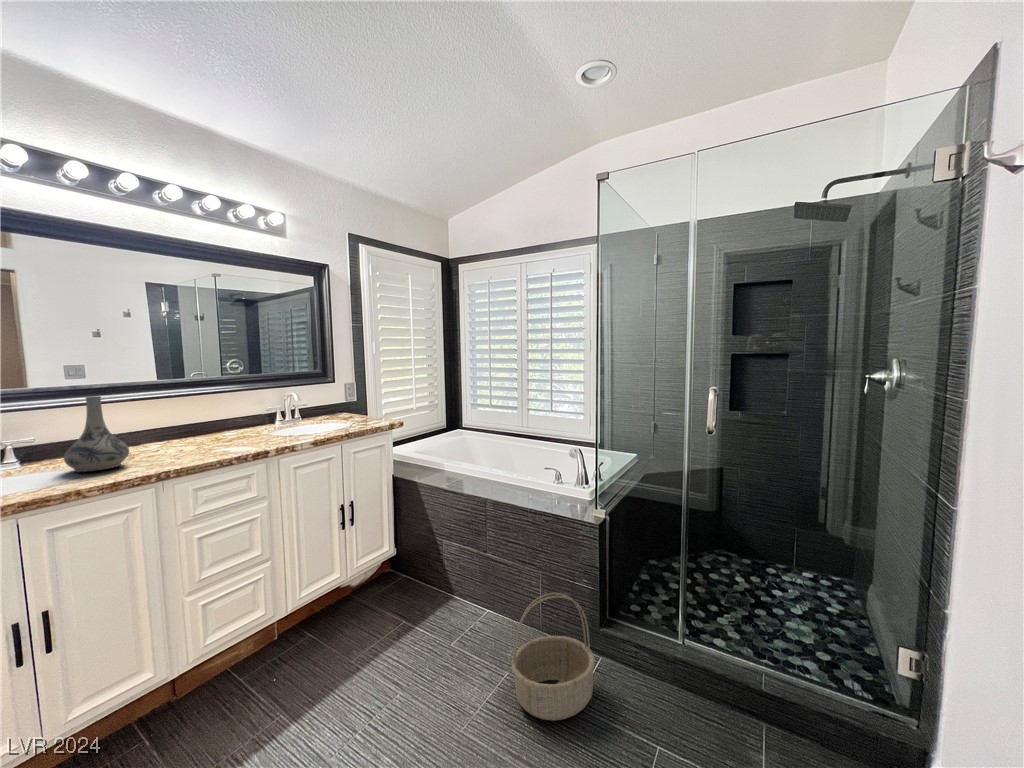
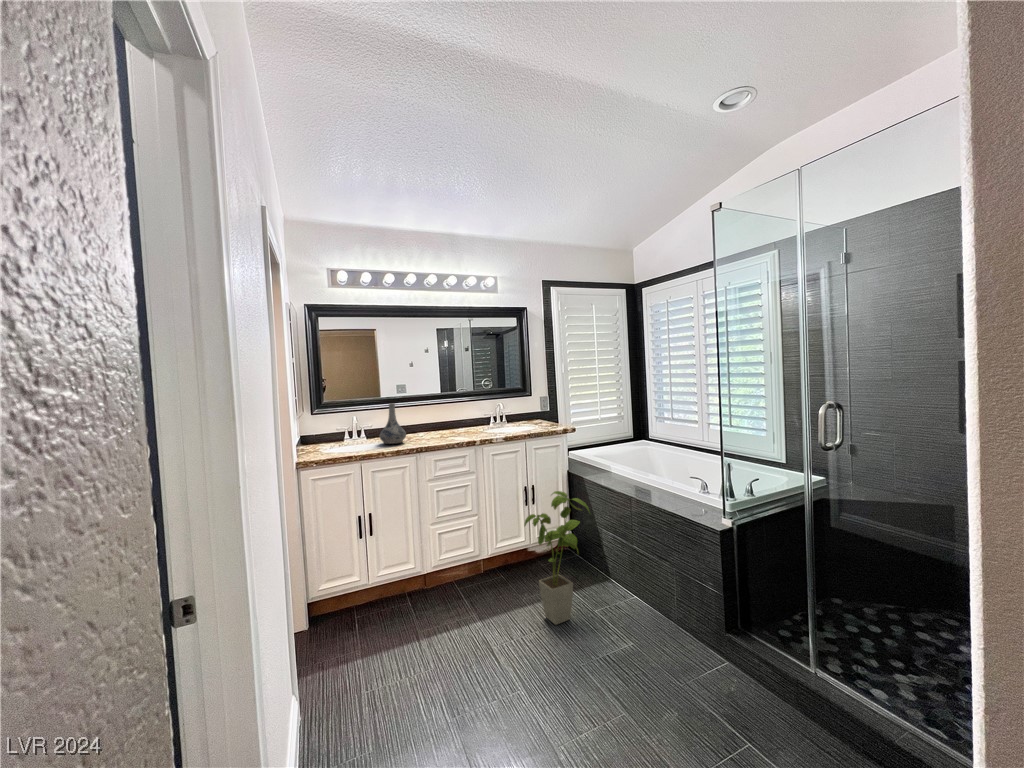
house plant: none [366,508,460,688] -> present [524,491,589,625]
basket: present [512,593,595,721] -> none [622,575,697,682]

